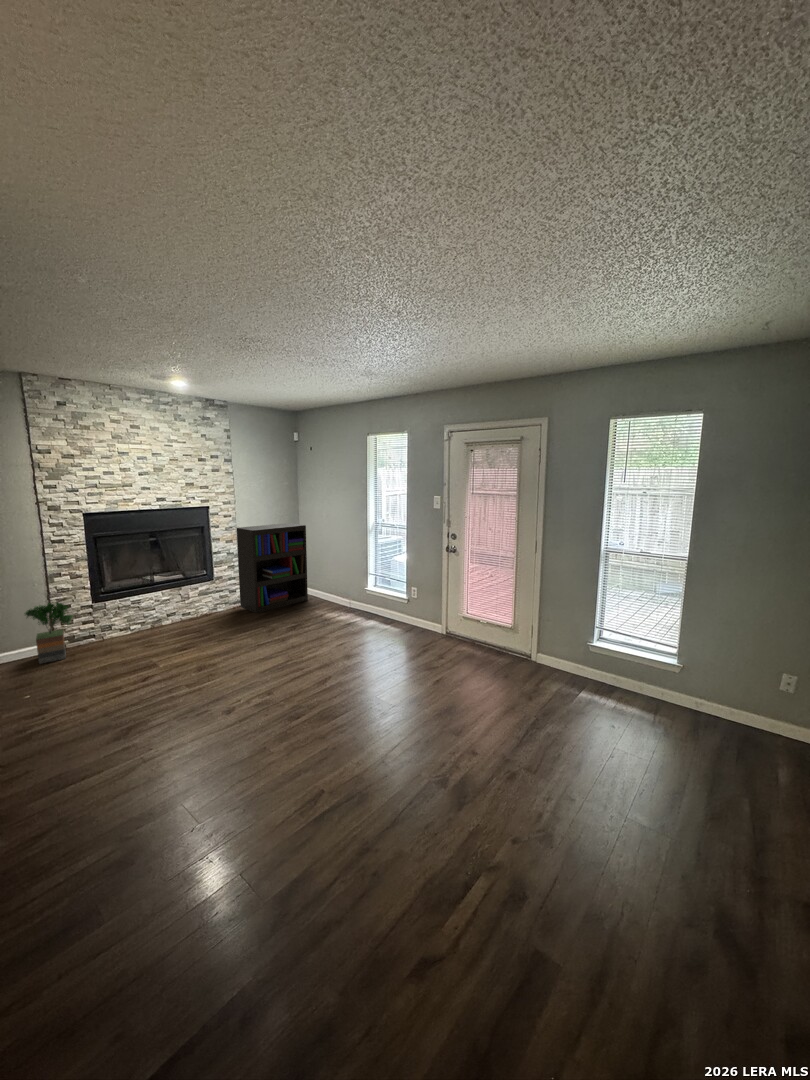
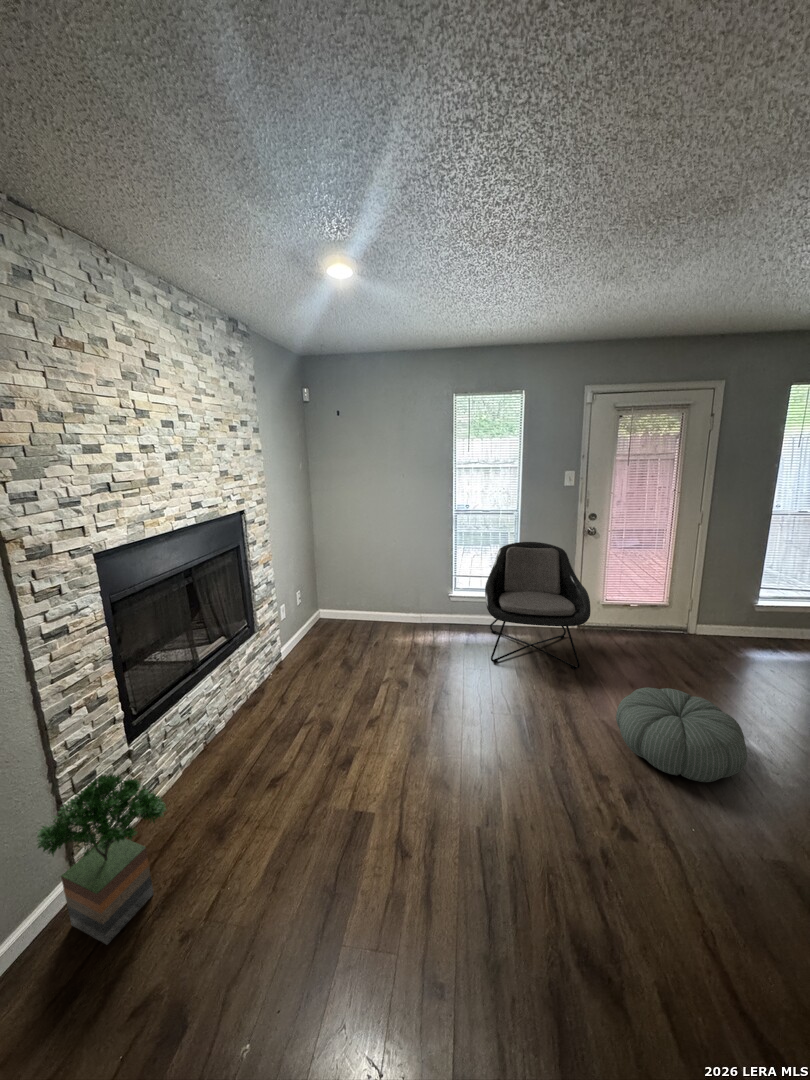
bookshelf: present [237,523,308,613] -> none [275,523,355,665]
lounge chair: none [334,549,425,651] -> present [485,542,591,670]
pouf: none [292,653,376,714] -> present [616,688,747,782]

